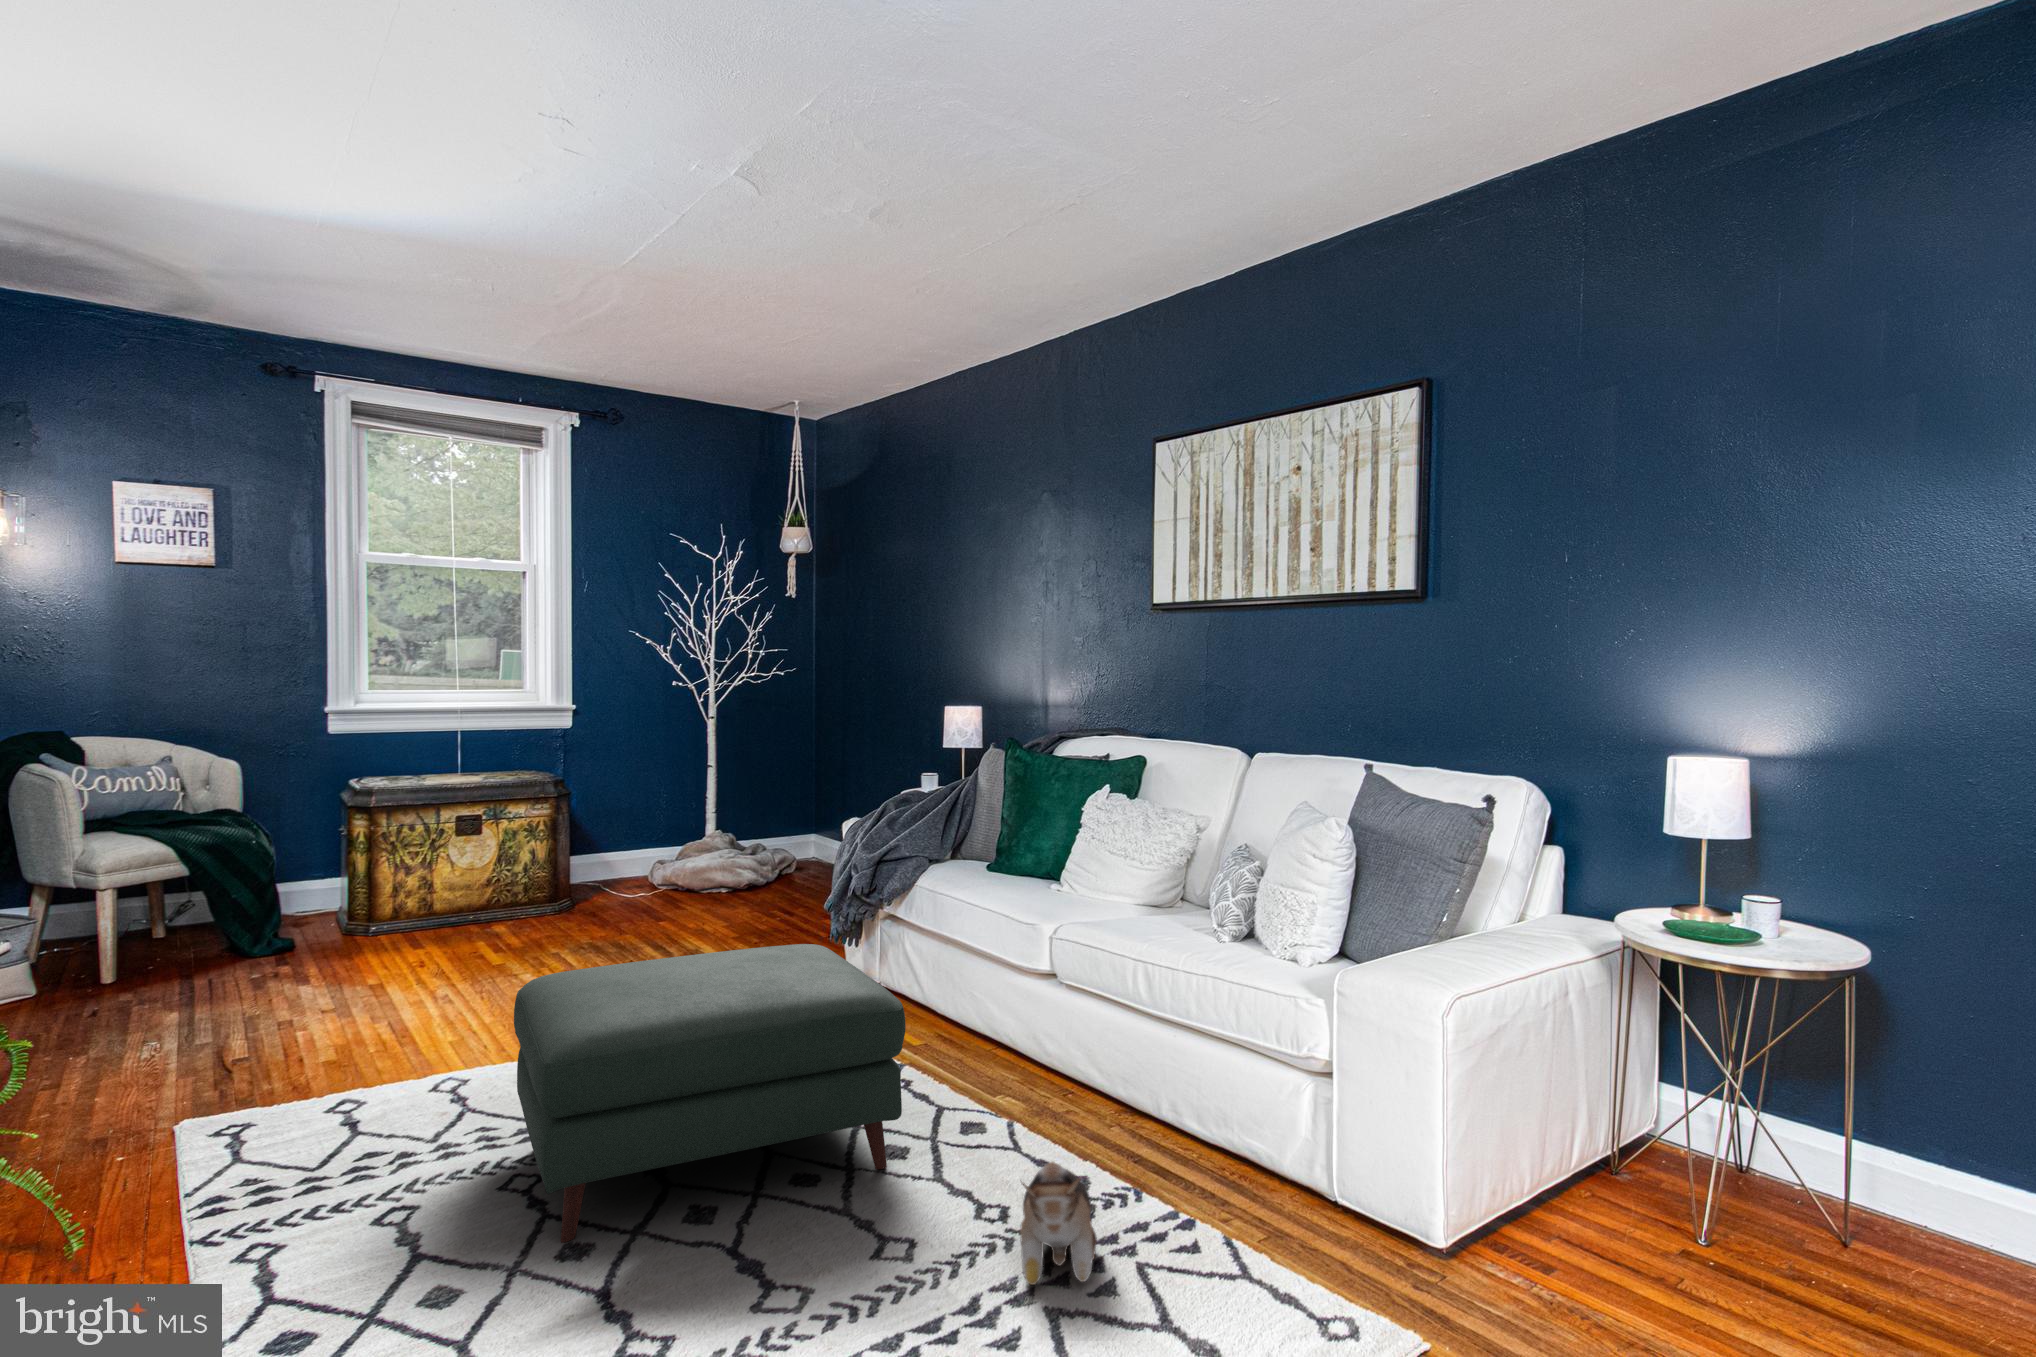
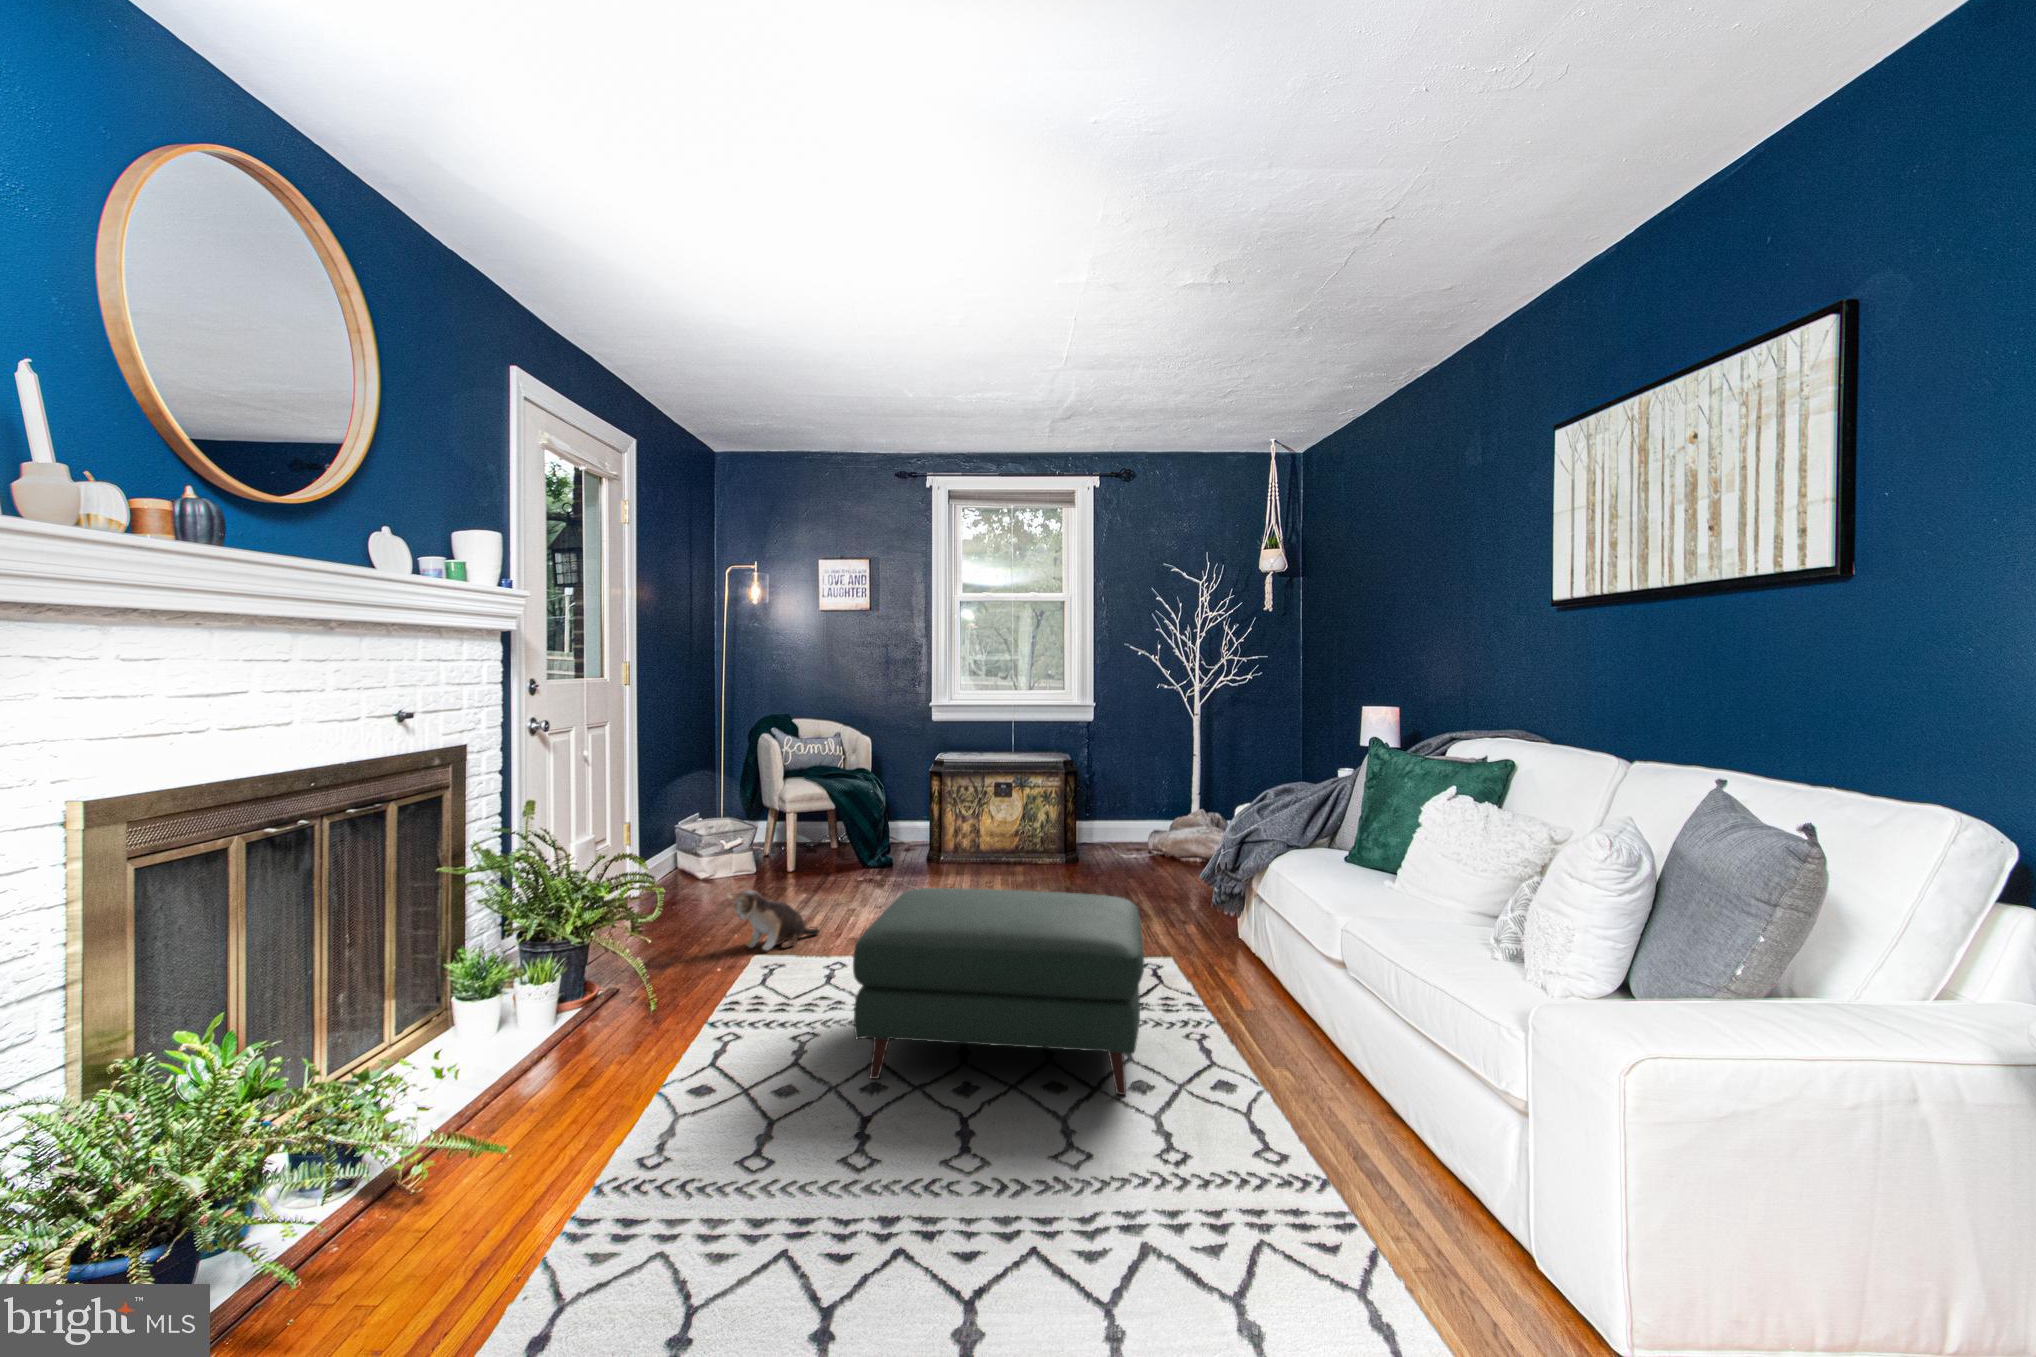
plush toy: present [1020,1162,1097,1285] -> present [726,890,819,951]

